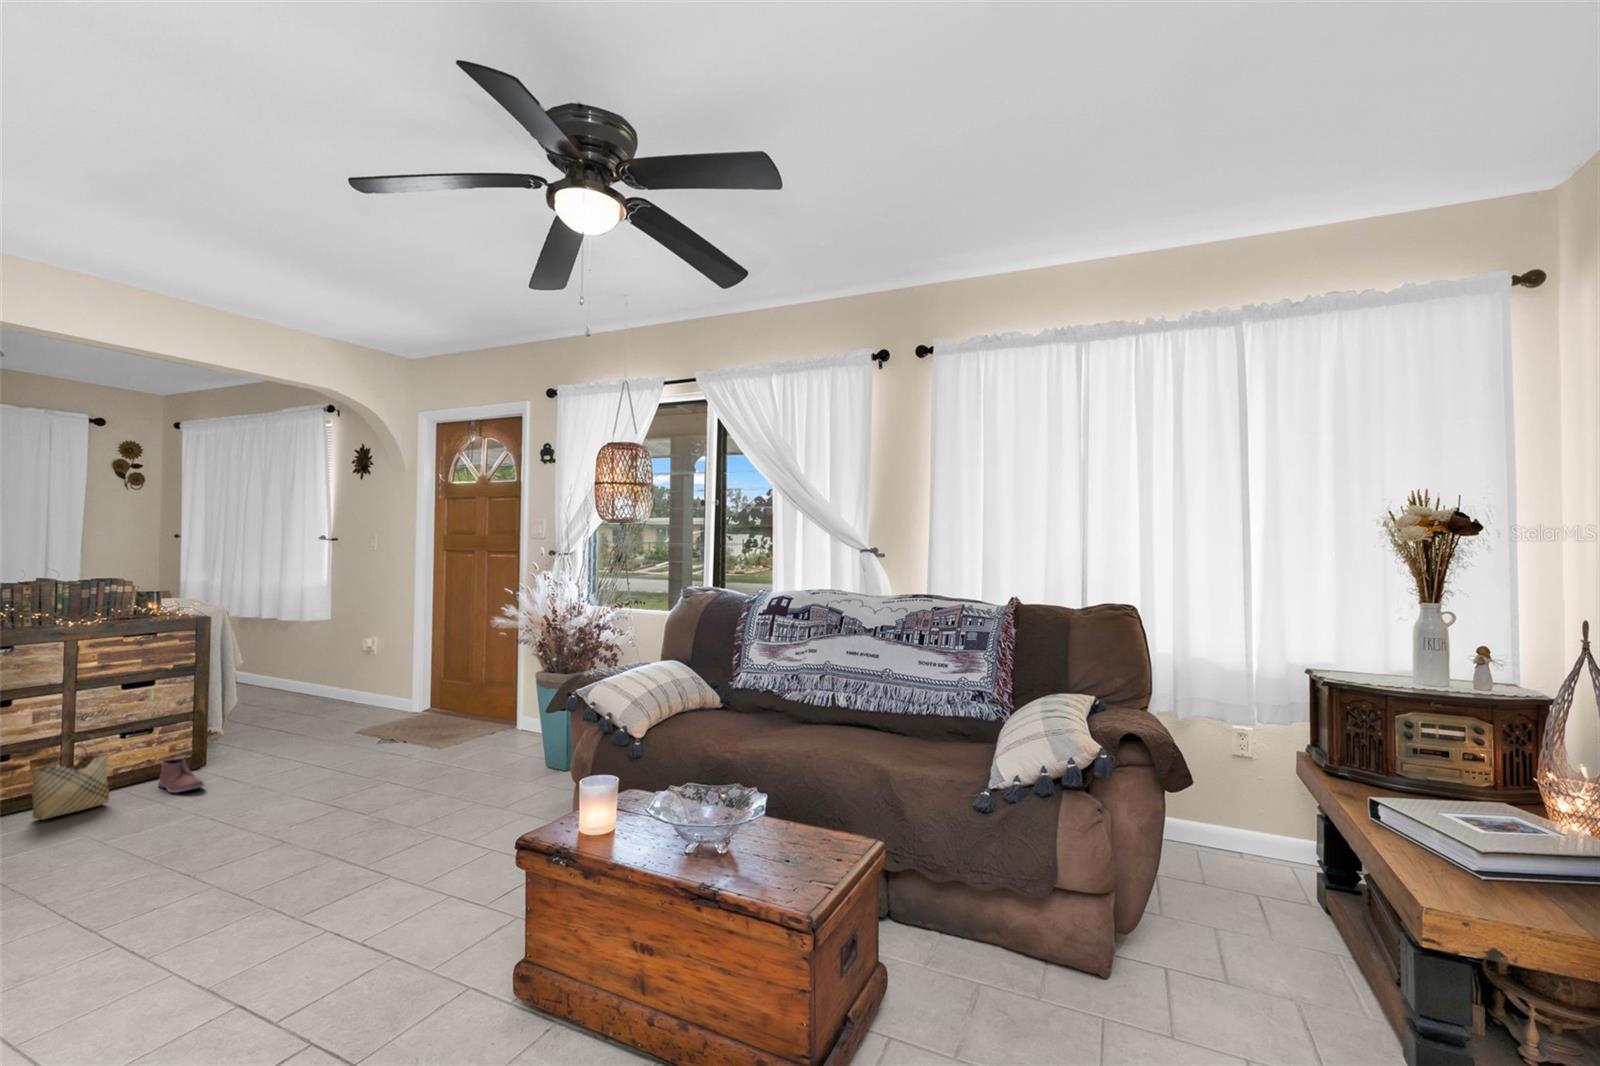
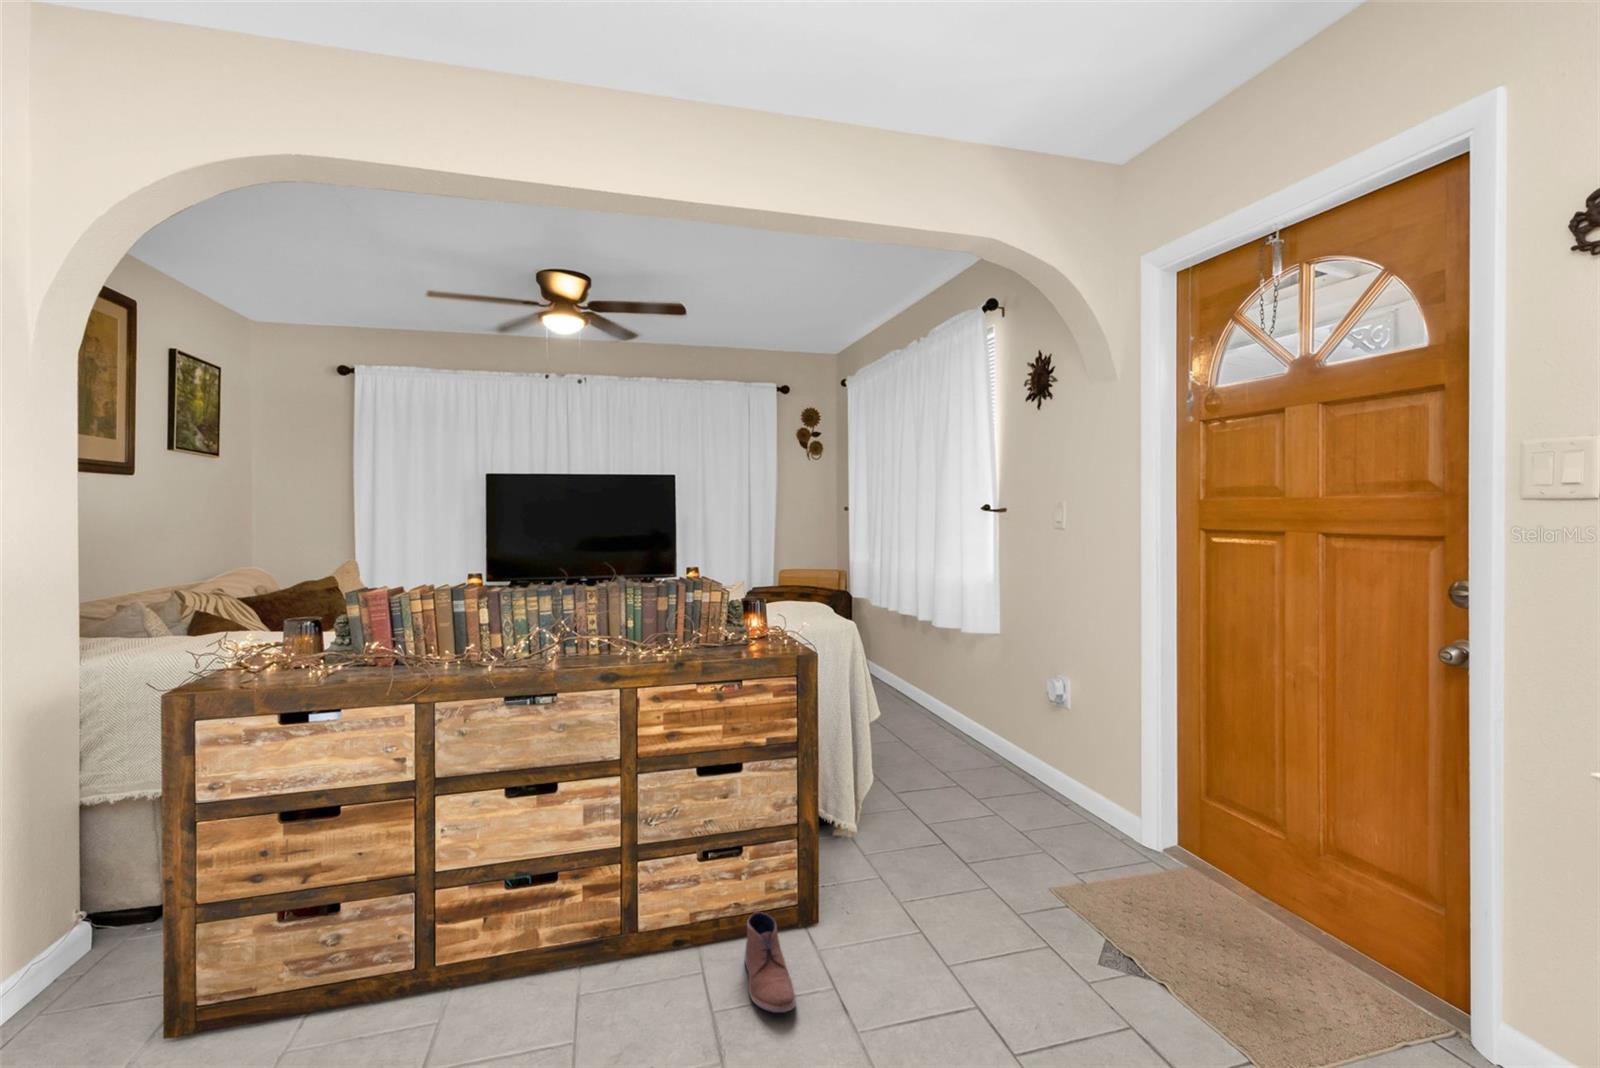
woven basket: present [32,734,109,820] -> none [567,847,670,1011]

